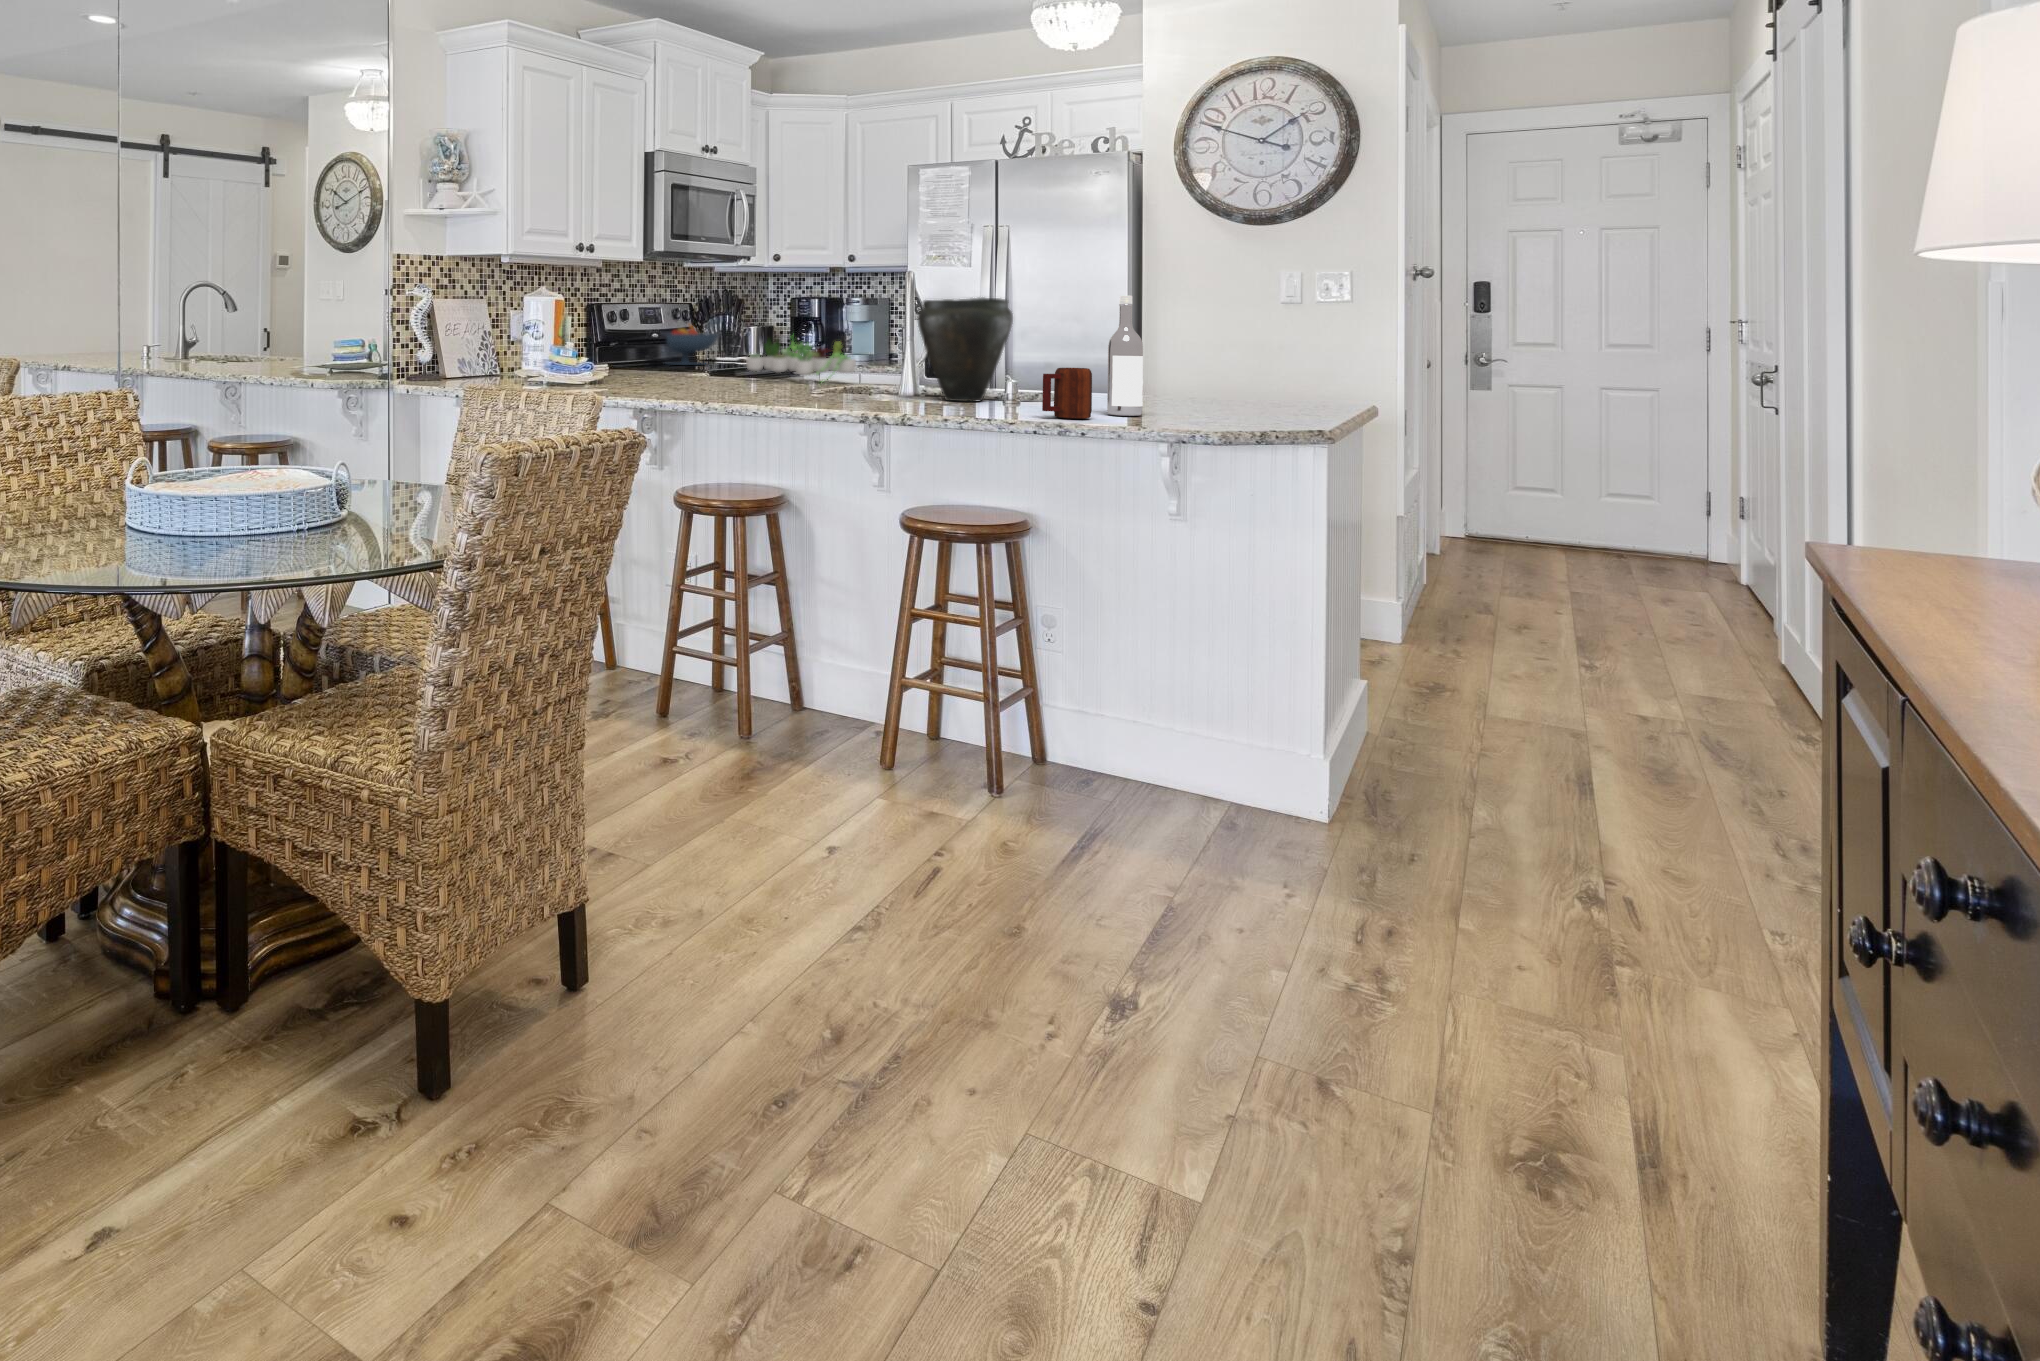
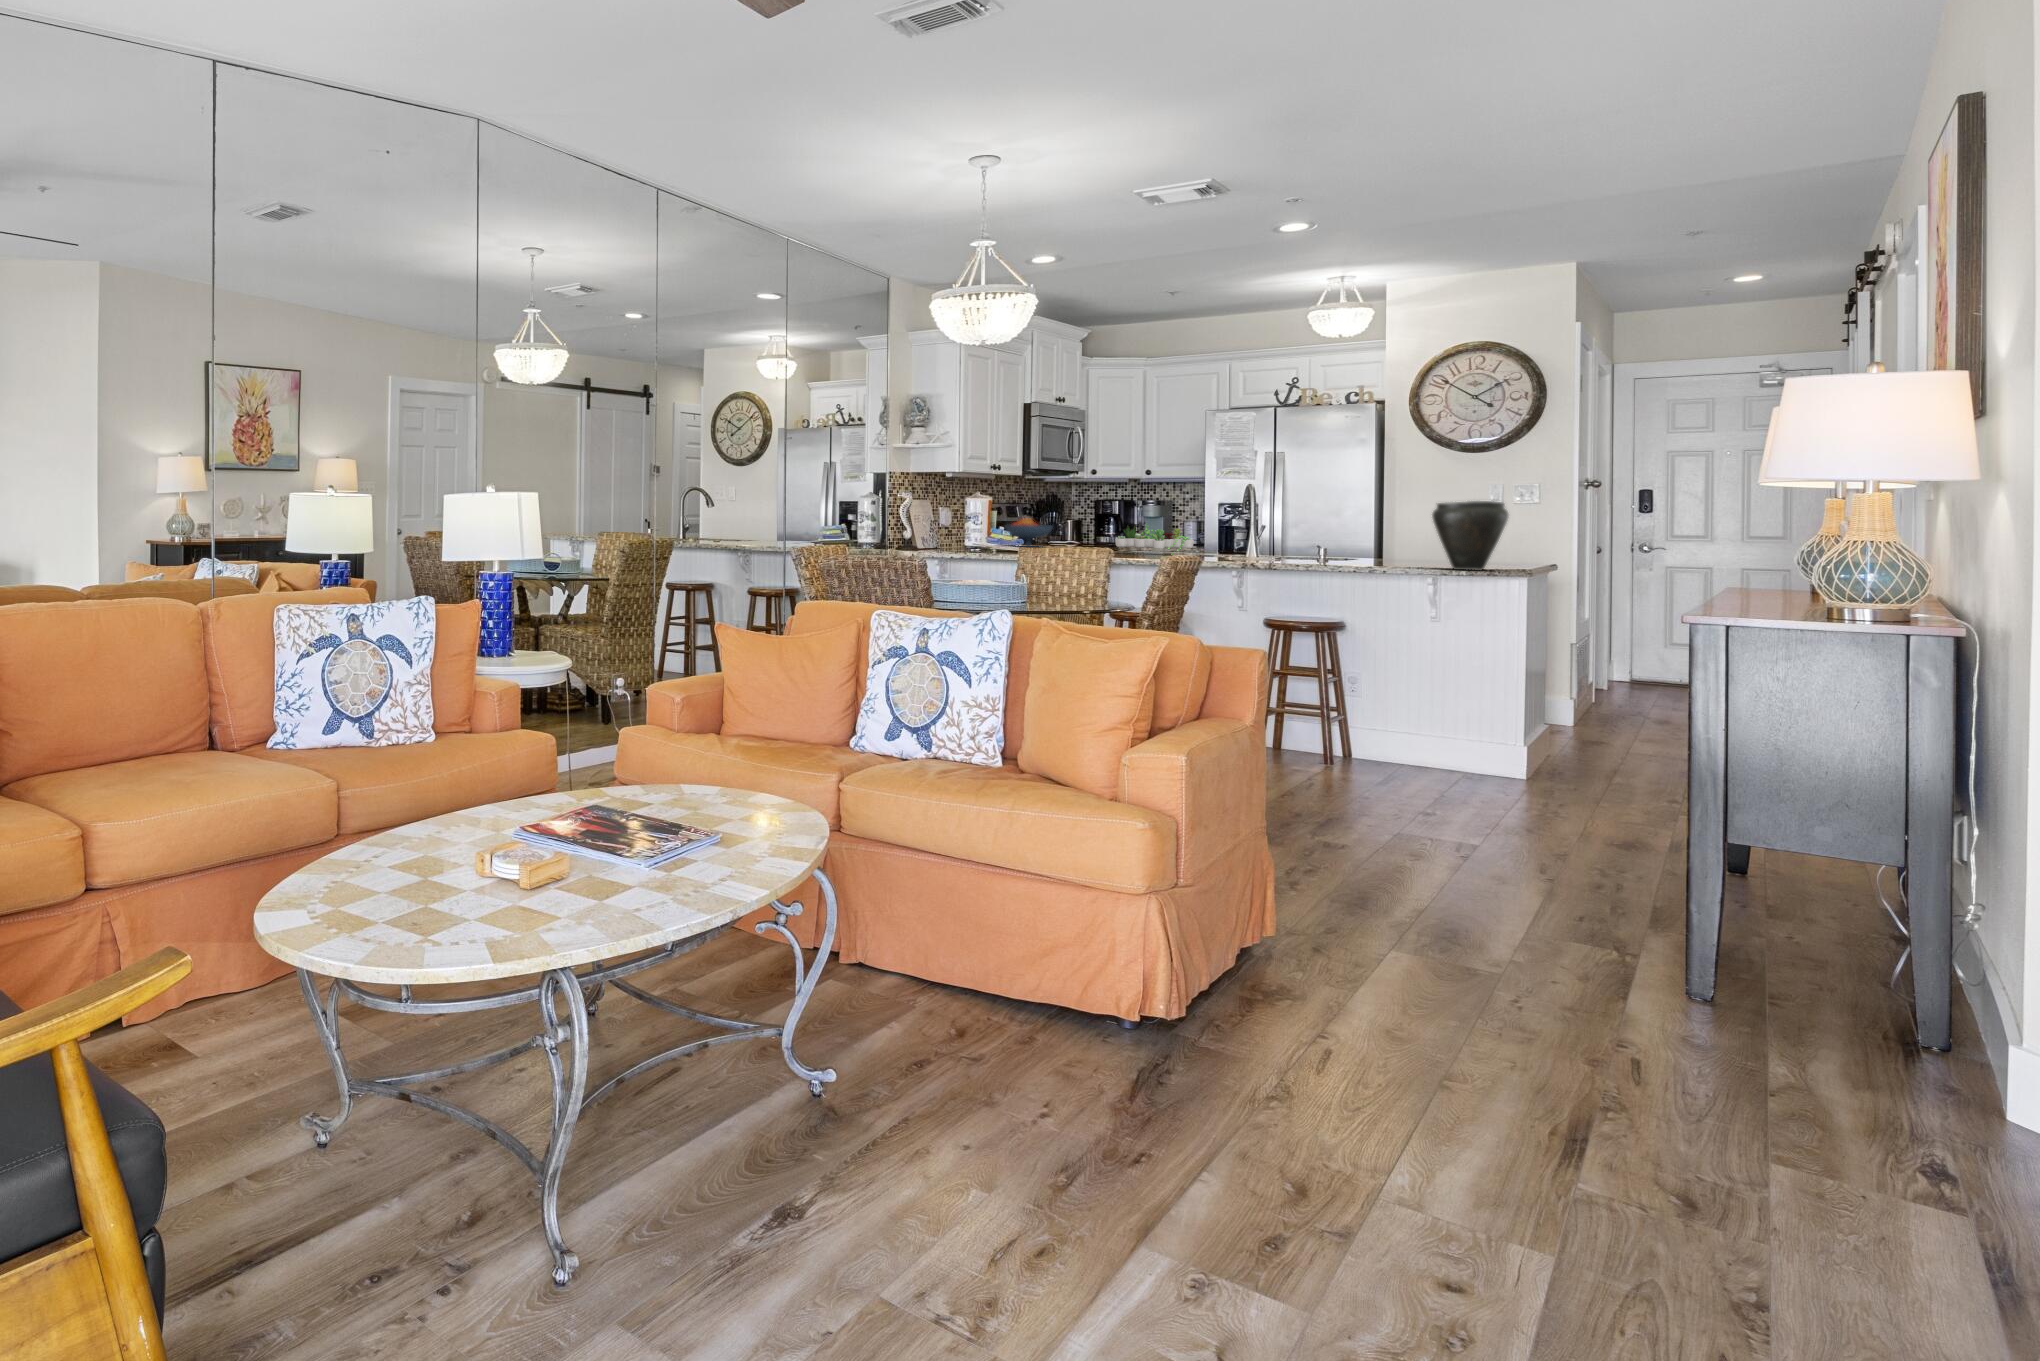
wine bottle: present [1107,296,1143,416] -> none [1390,500,1412,567]
vase: present [917,297,1013,402] -> present [1432,501,1508,571]
mug: present [1042,368,1092,419] -> none [1355,540,1385,567]

